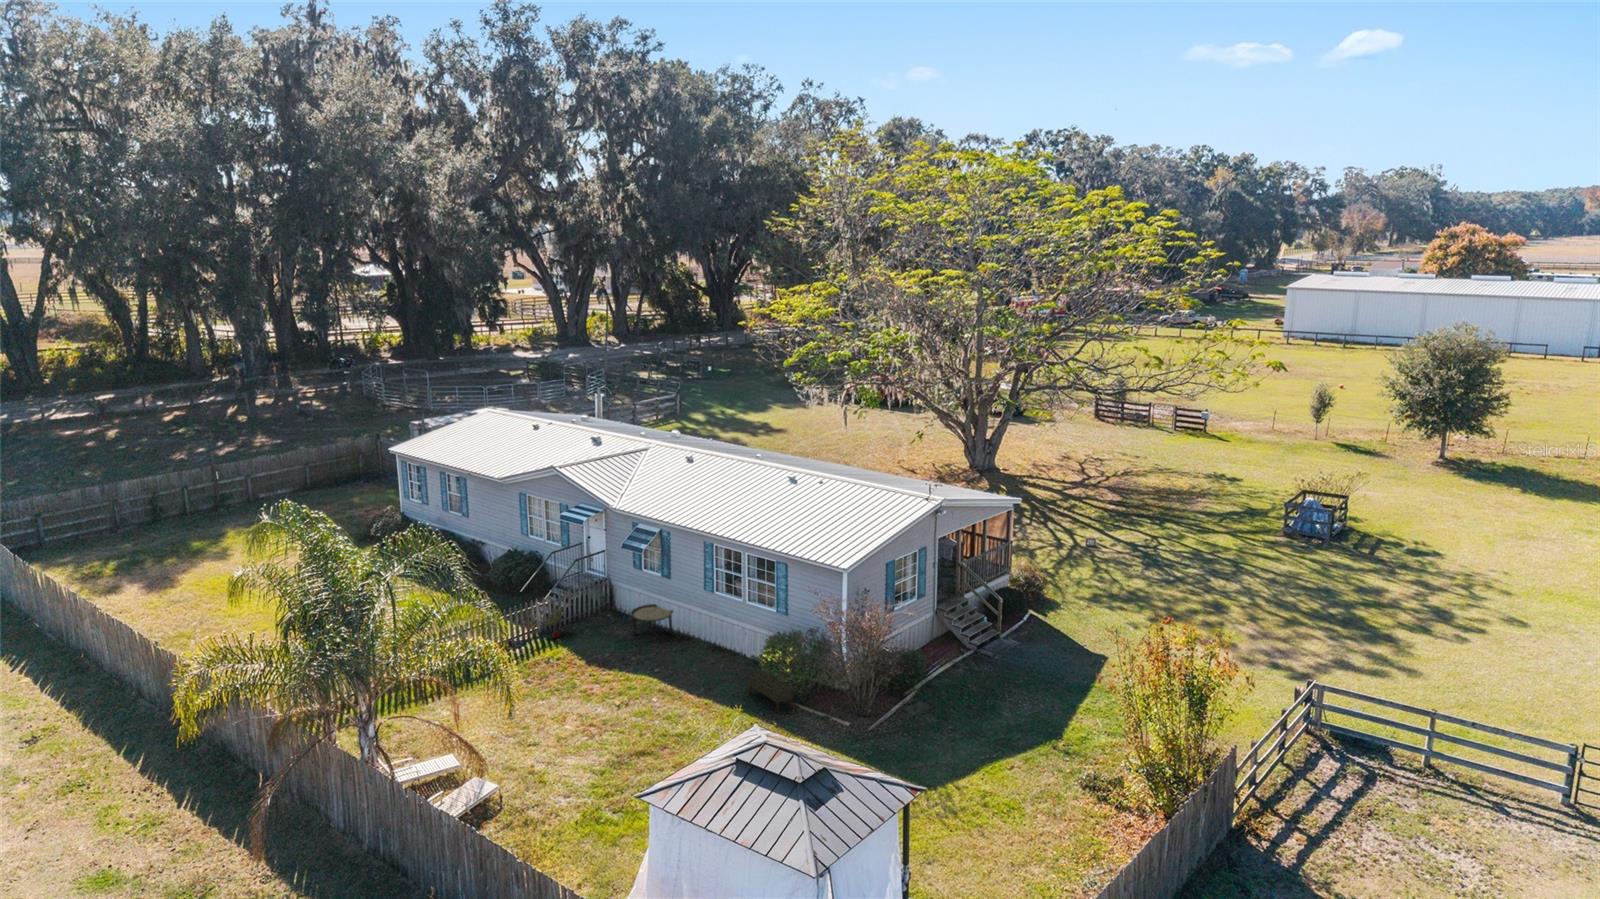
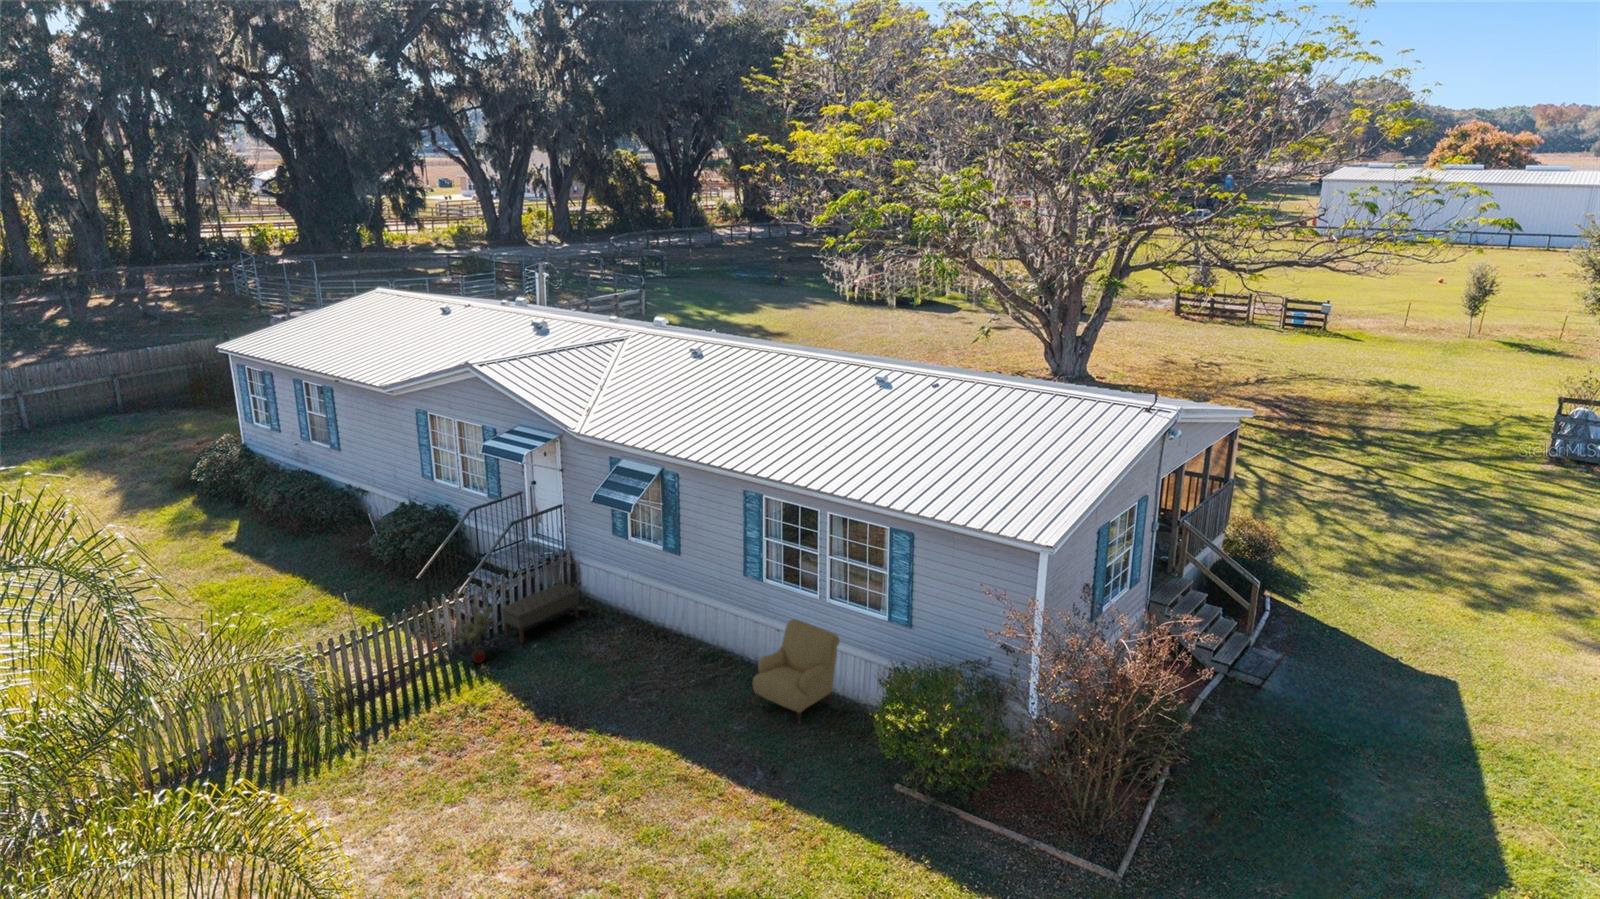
round table: present [631,604,673,642] -> none [611,597,686,668]
chair: none [705,614,753,669] -> present [753,619,840,723]
bench: present [748,671,793,713] -> present [501,583,579,643]

